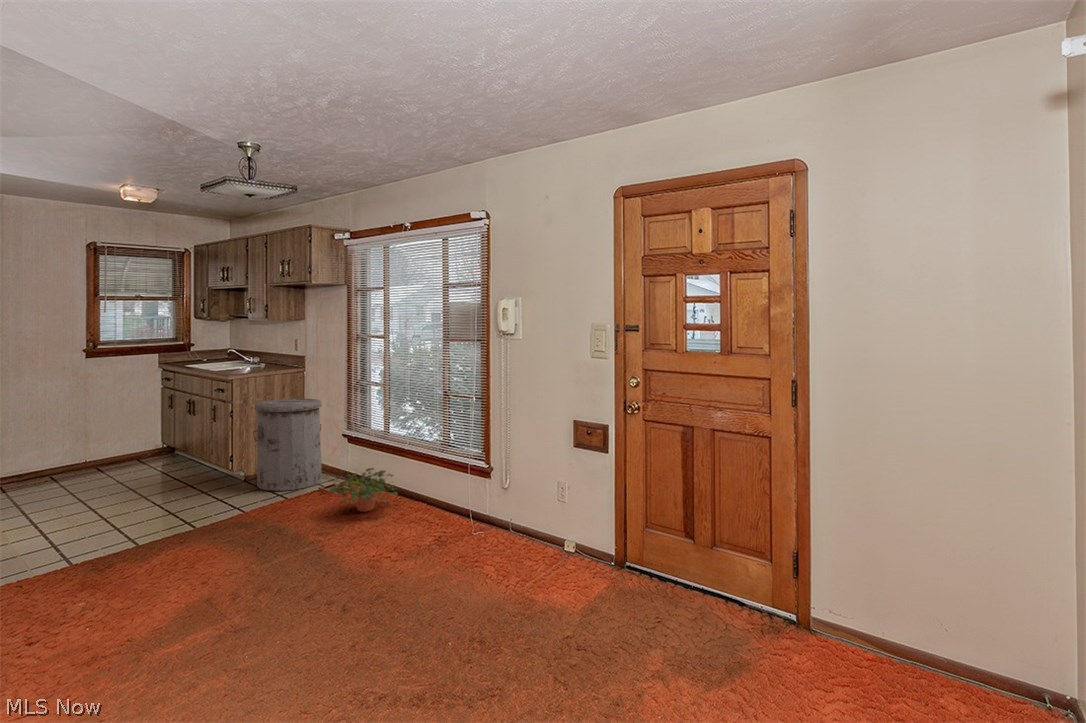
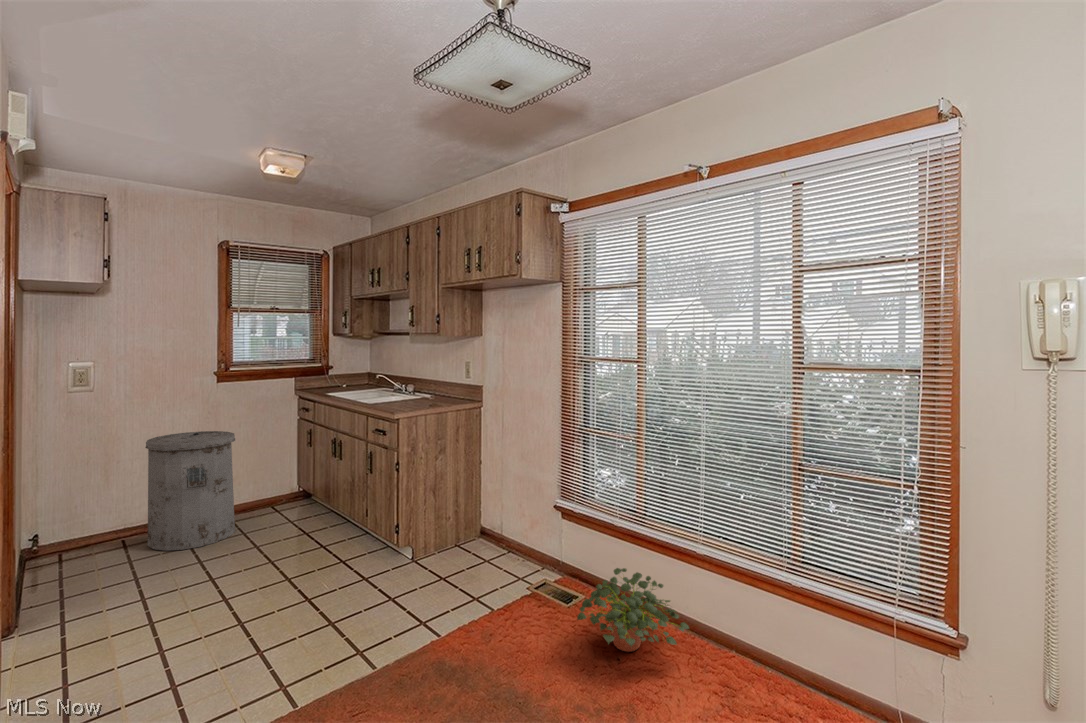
trash can: present [253,399,322,491] -> present [145,431,235,551]

